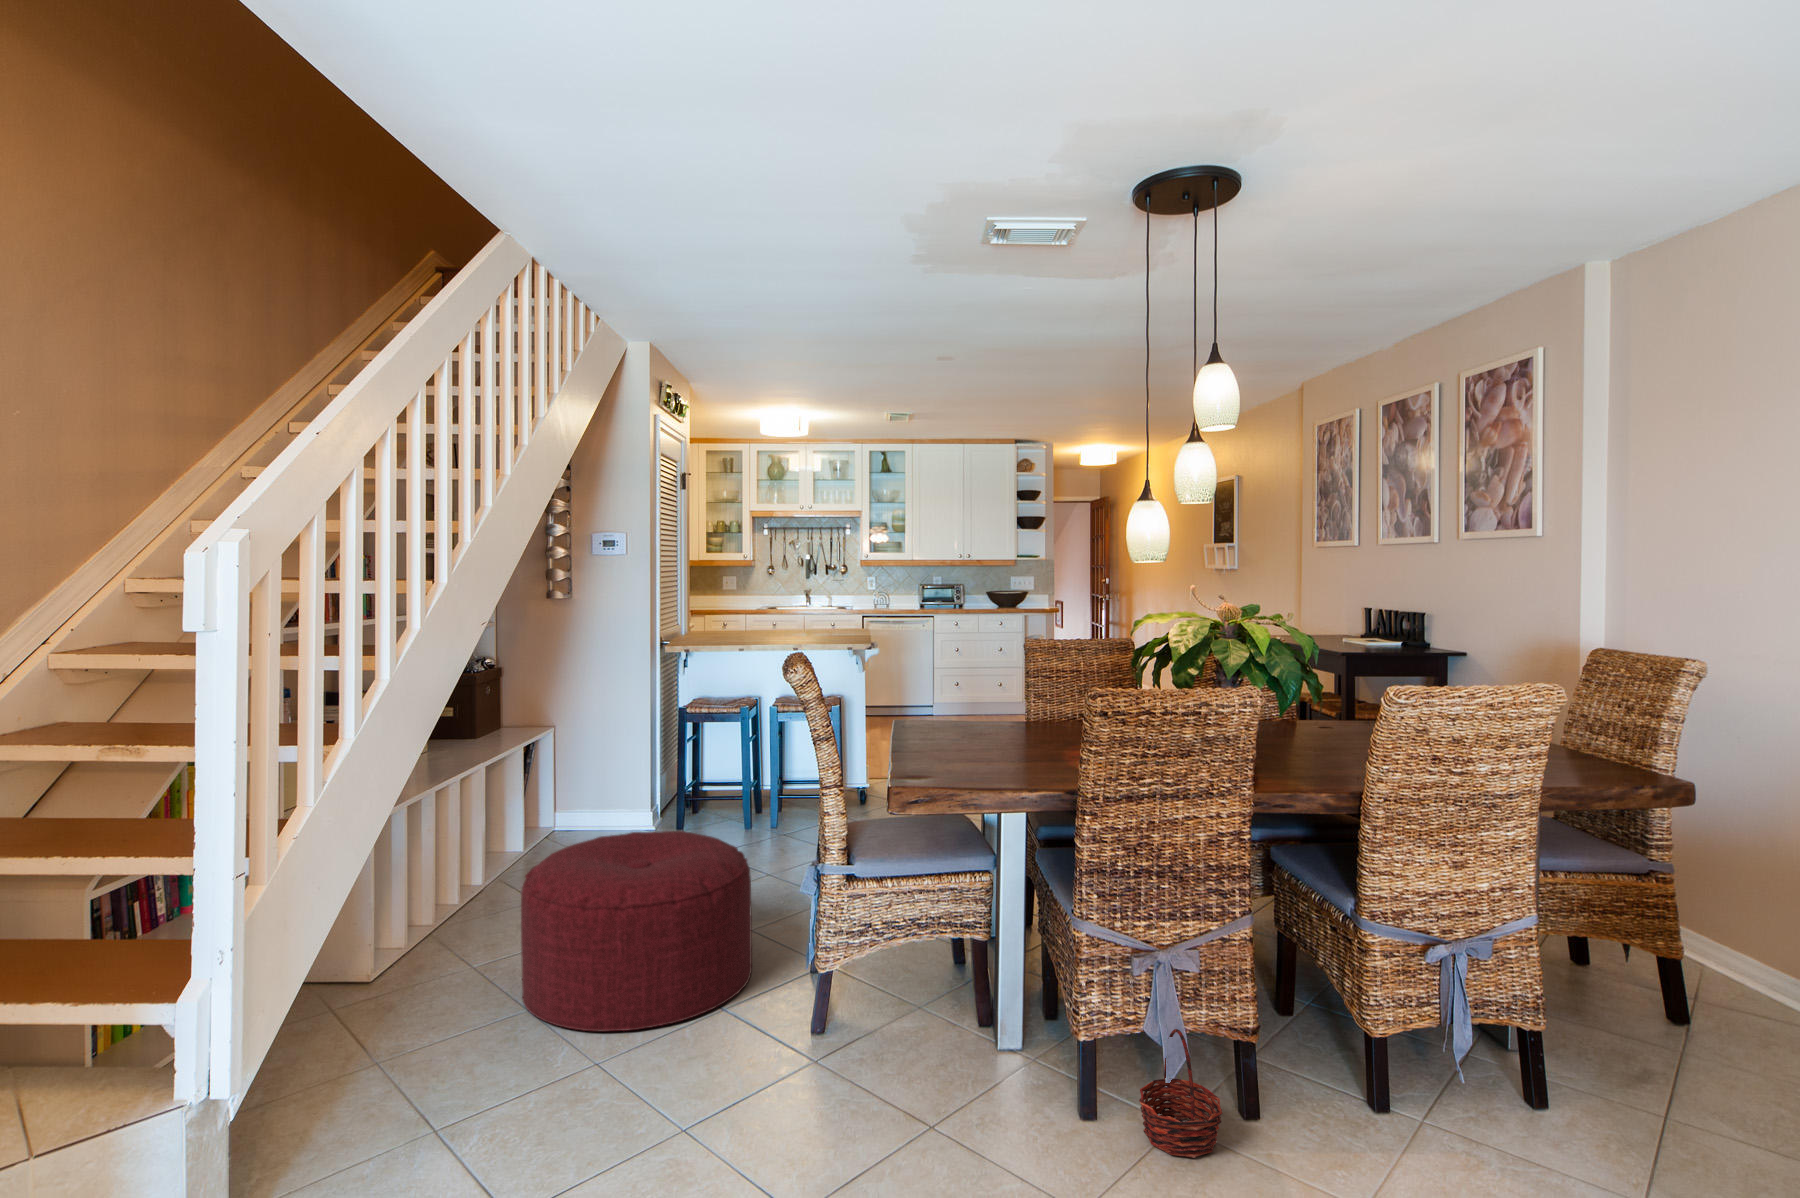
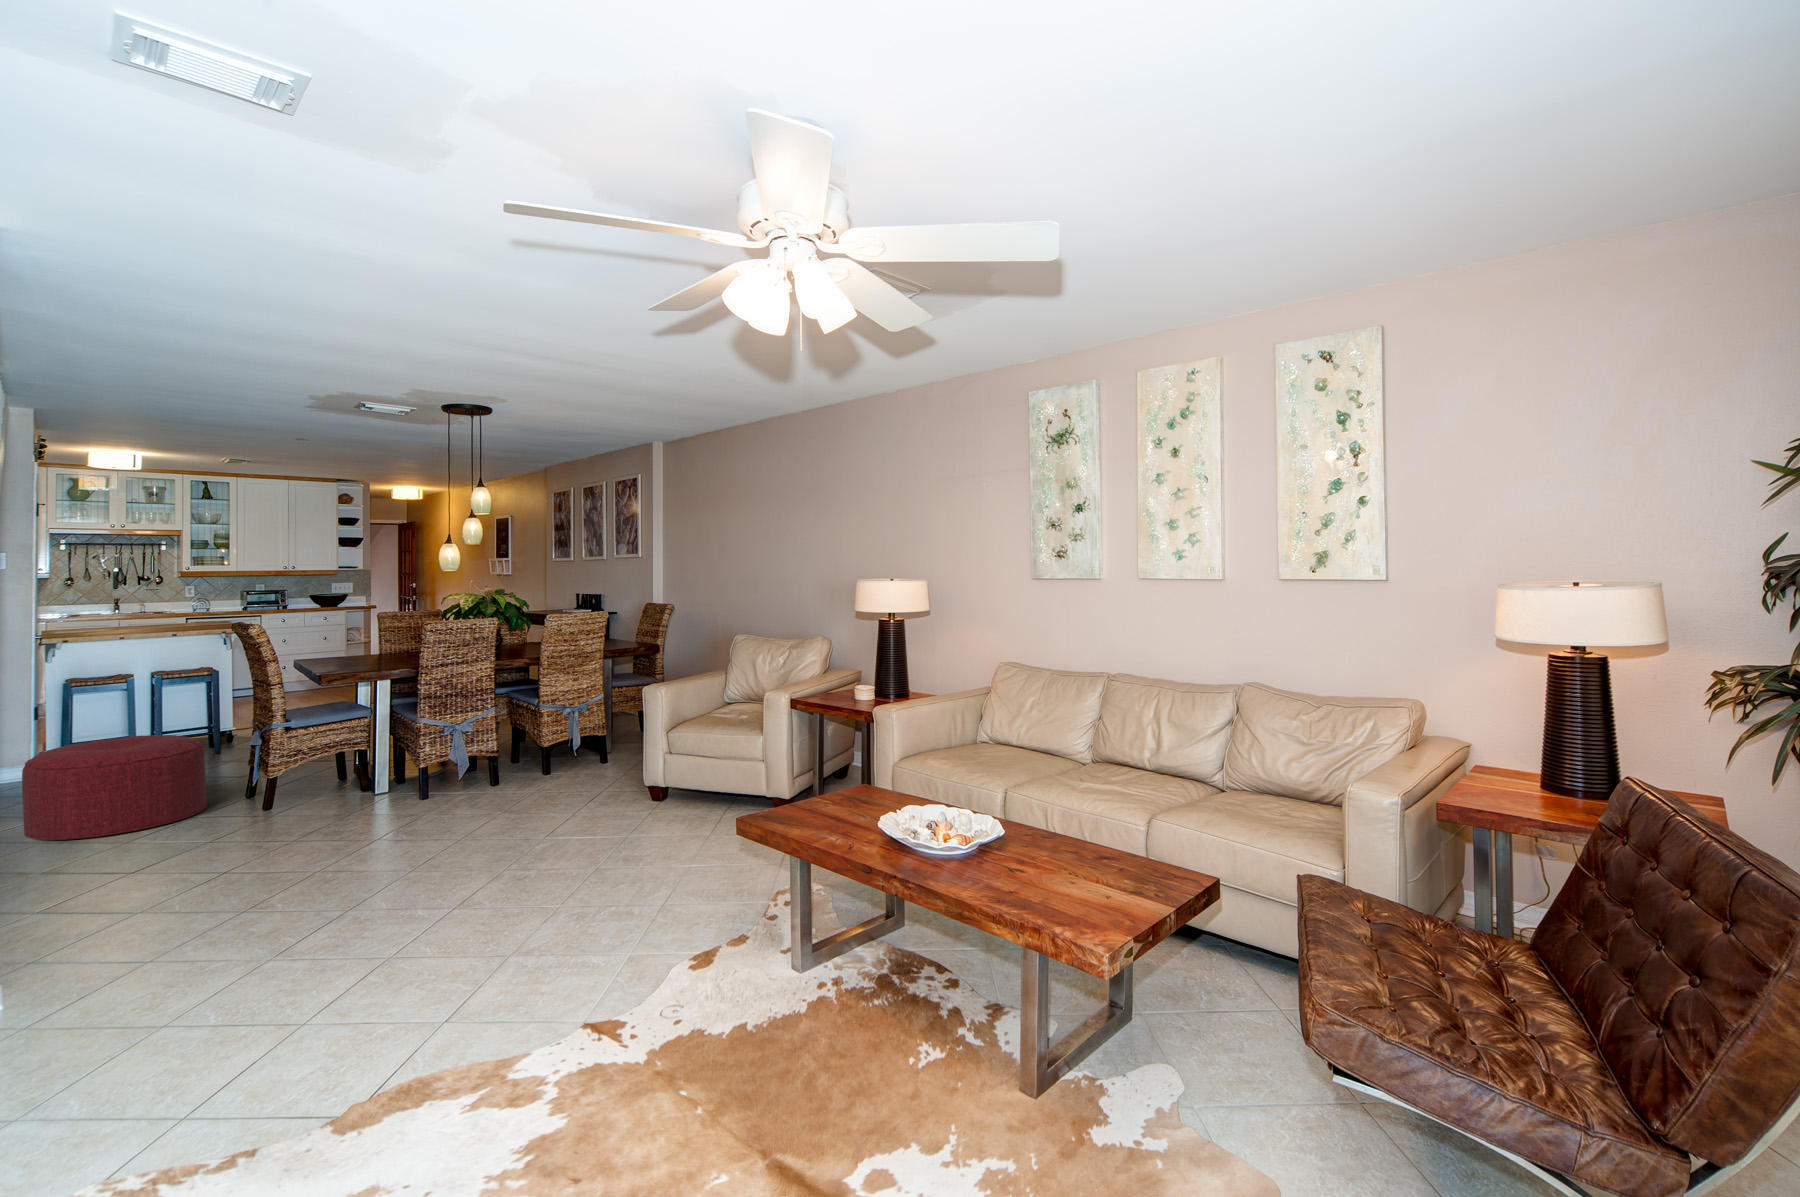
basket: present [1139,1029,1222,1158] -> none [451,754,486,800]

